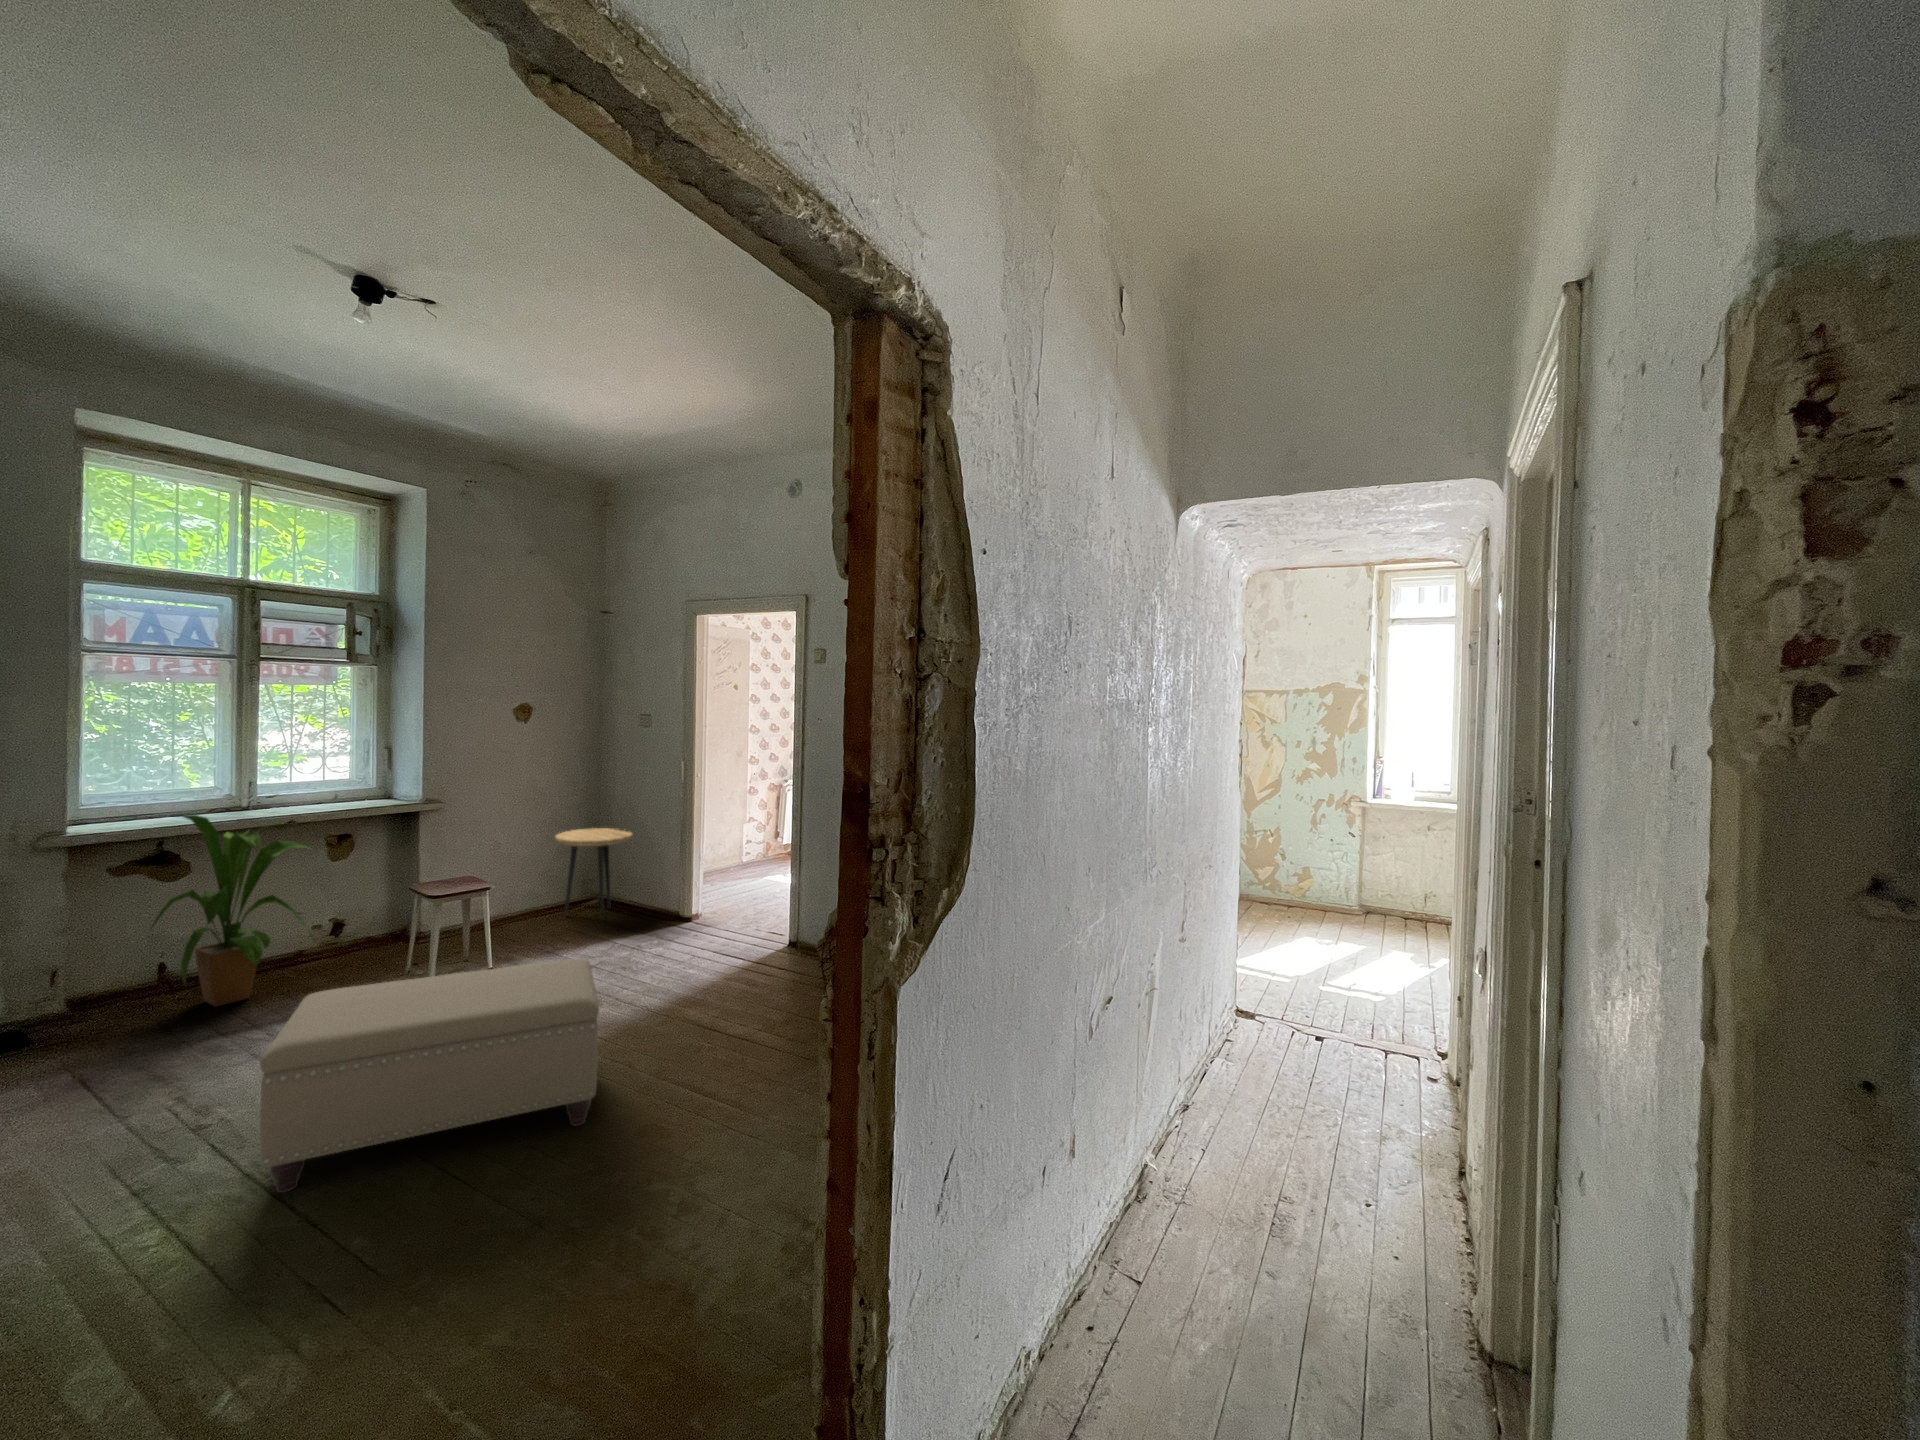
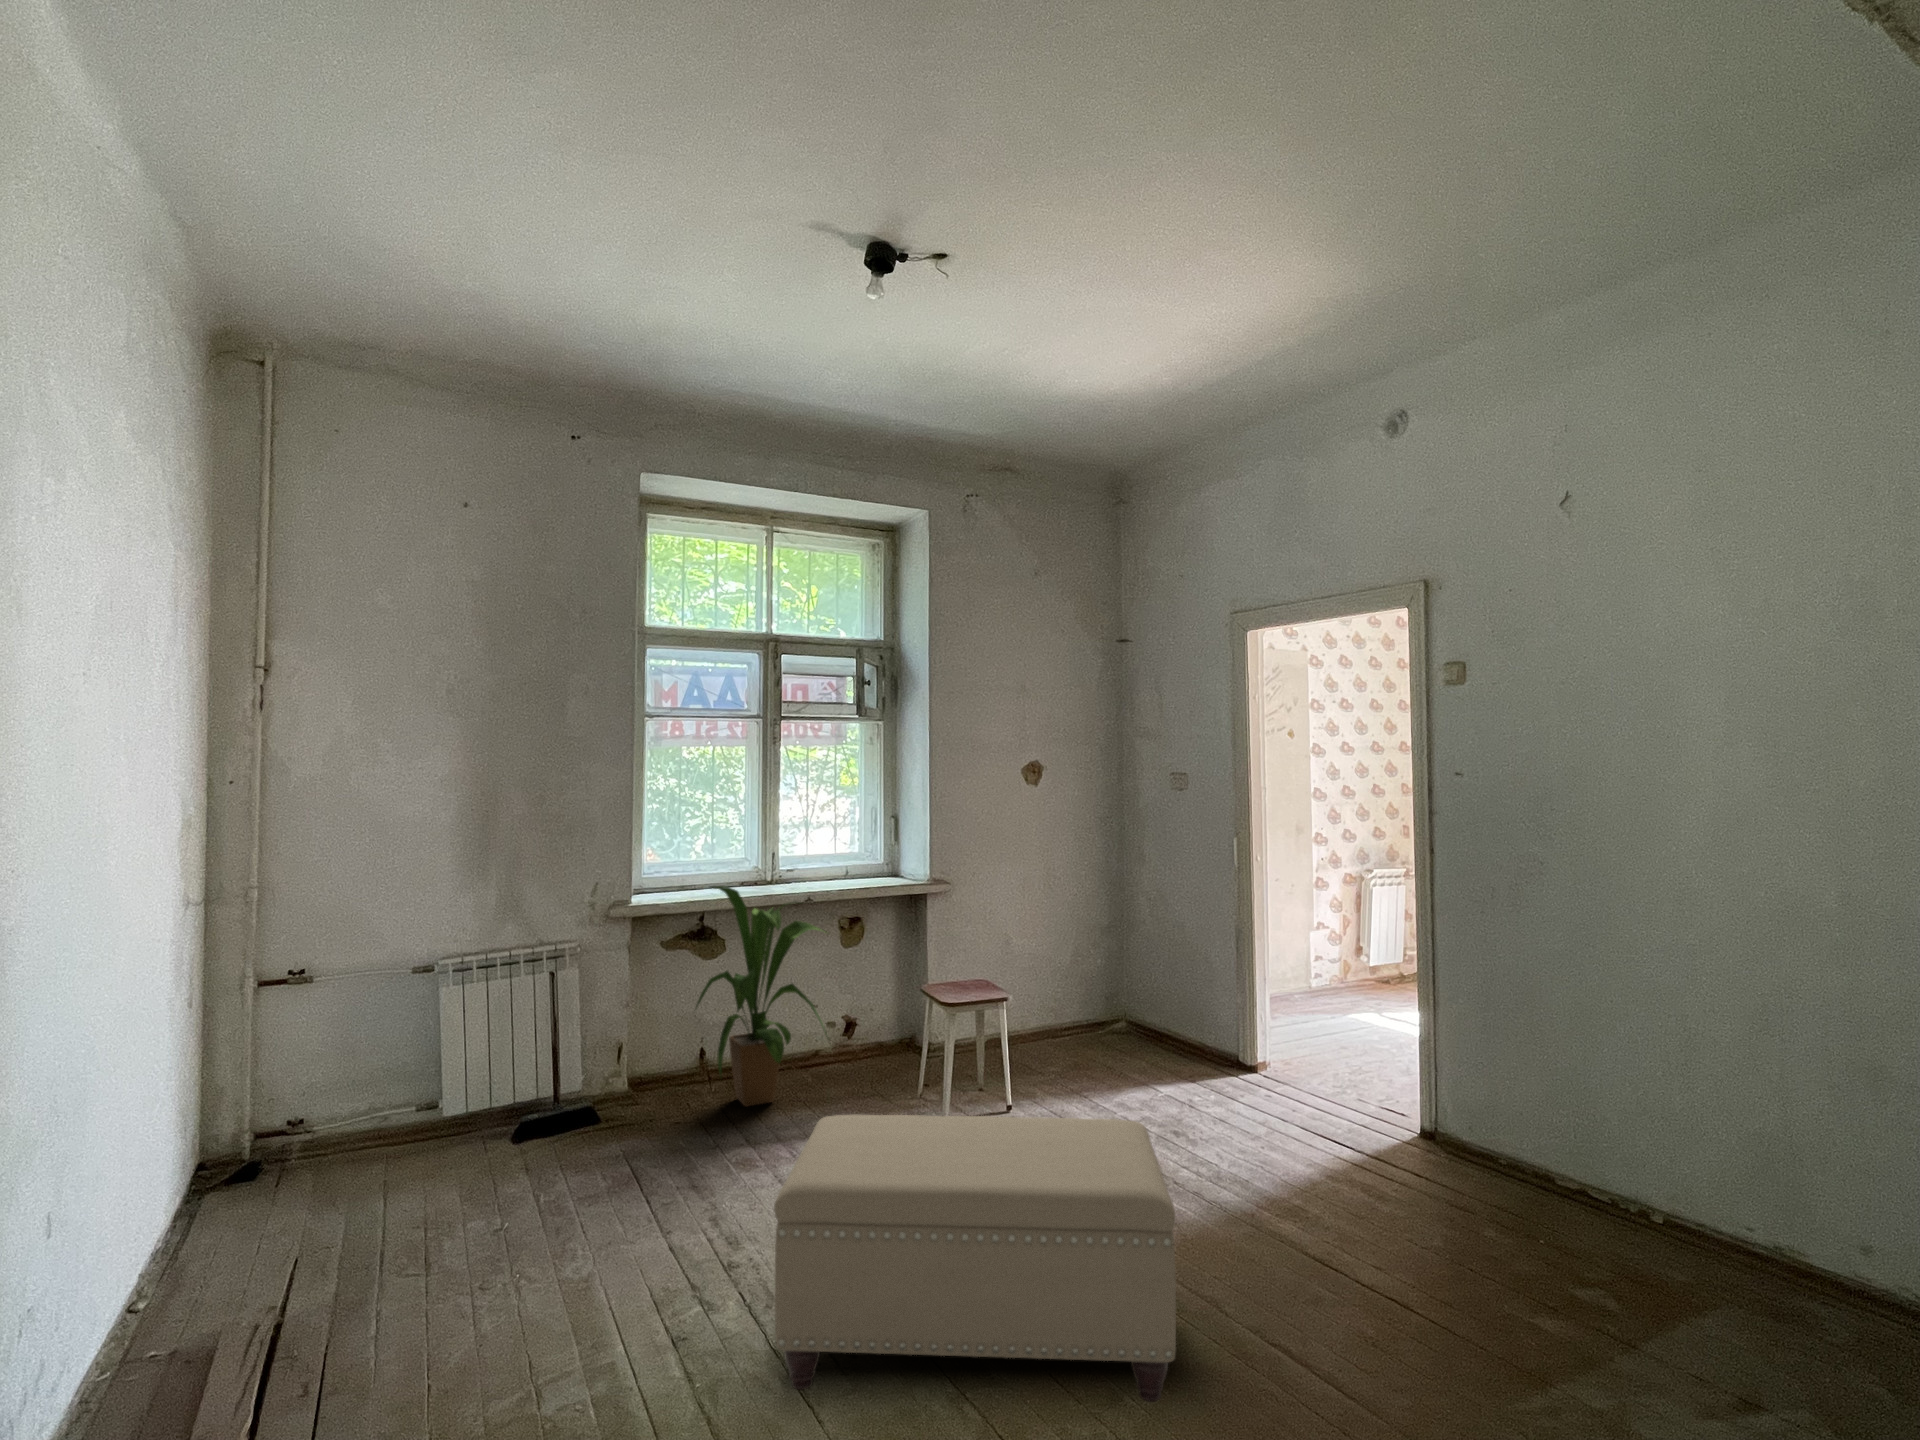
side table: present [555,828,633,920] -> none [1072,927,1168,1057]

